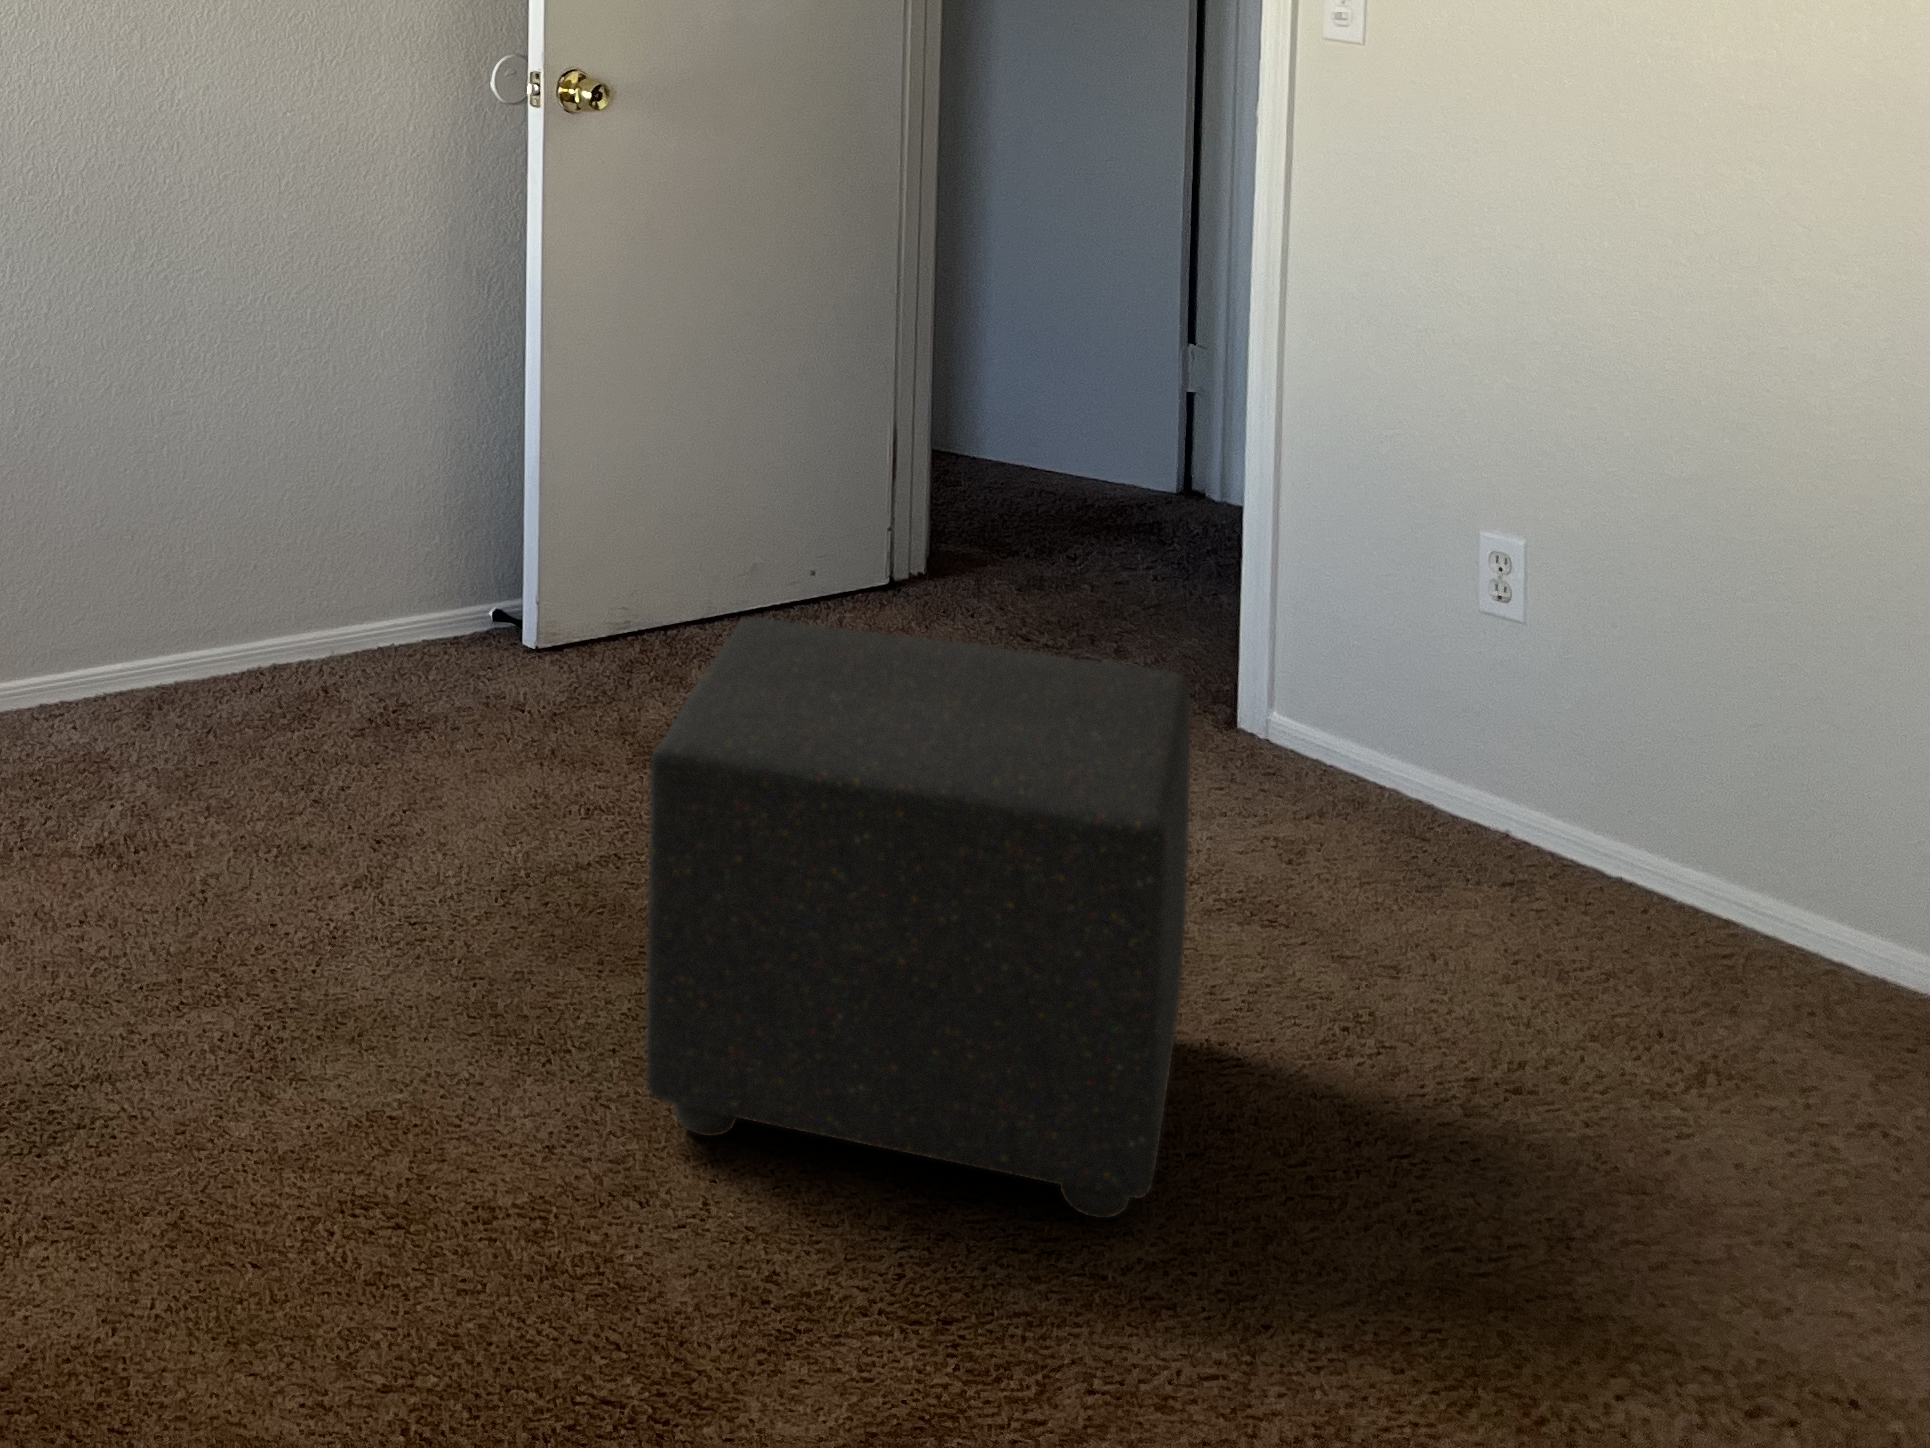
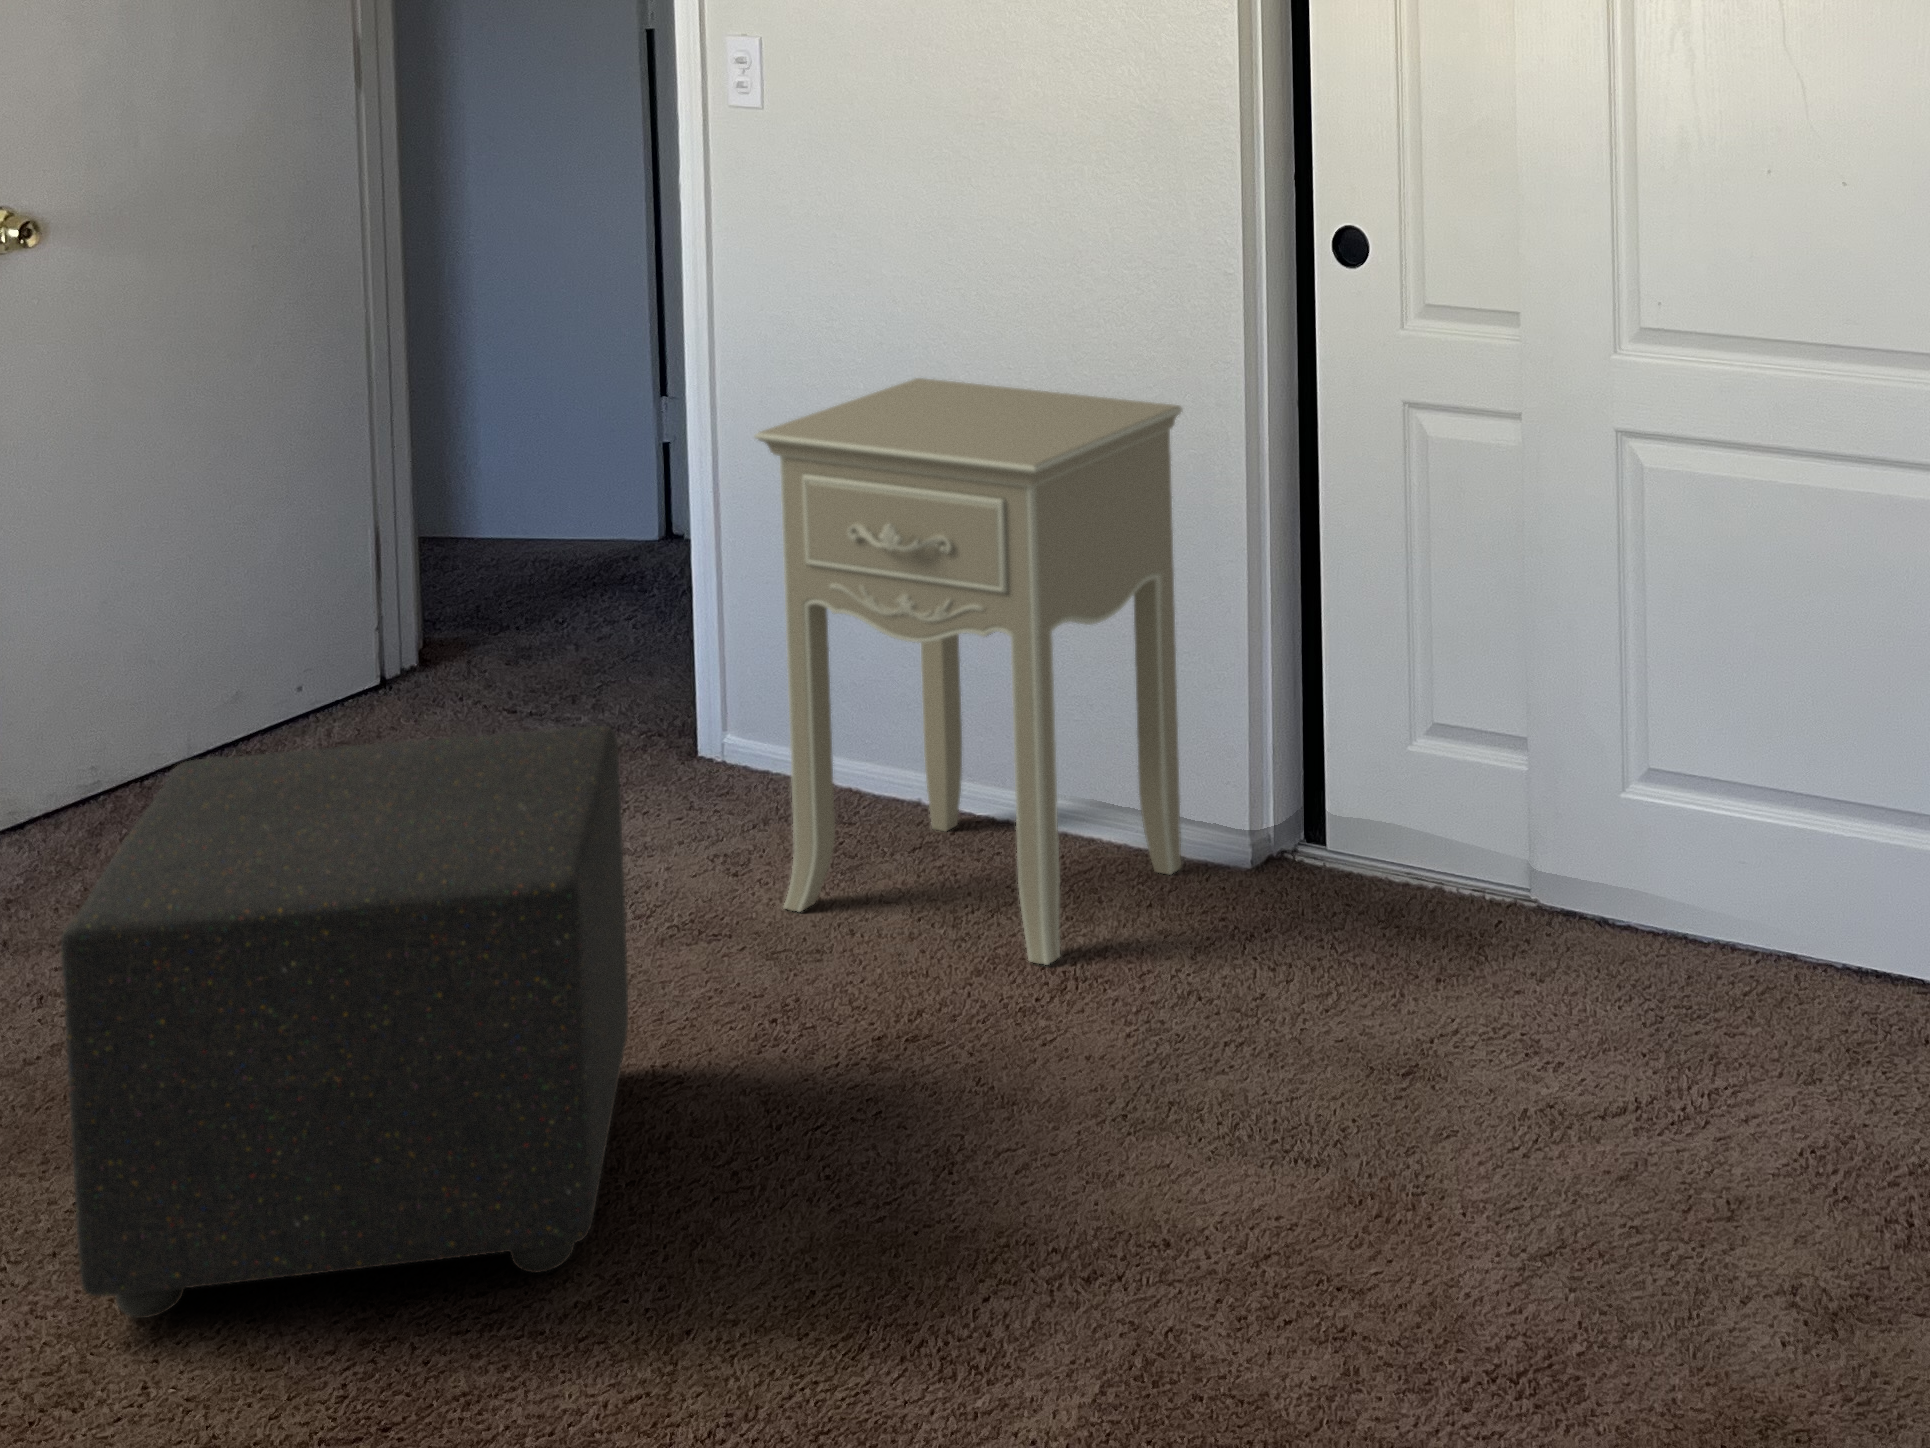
nightstand: none [1343,362,1914,1061] -> present [755,378,1182,965]

